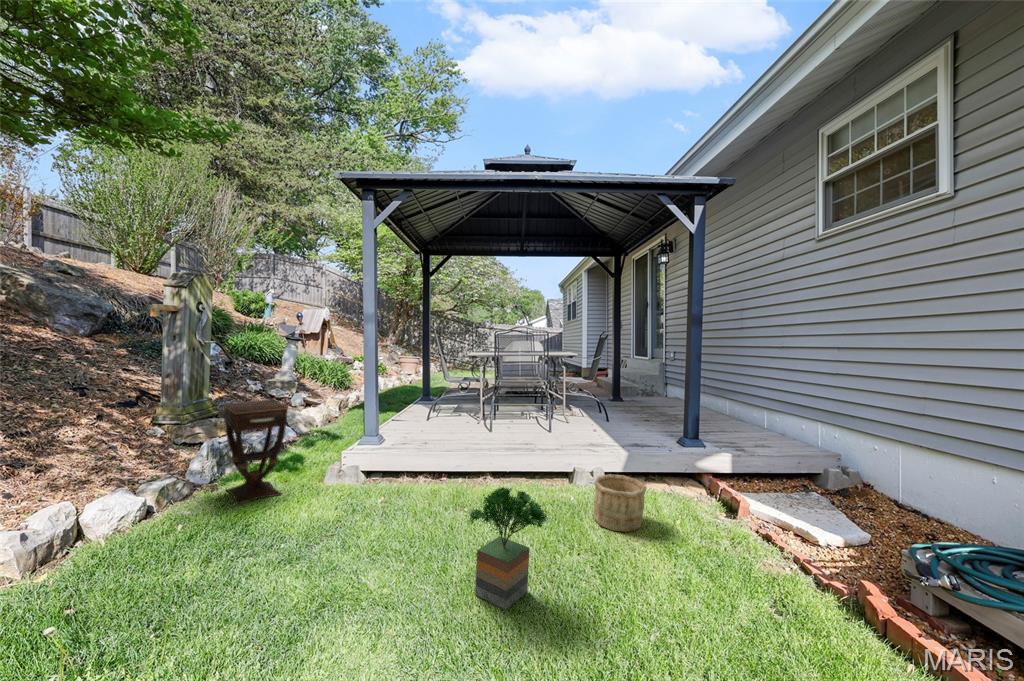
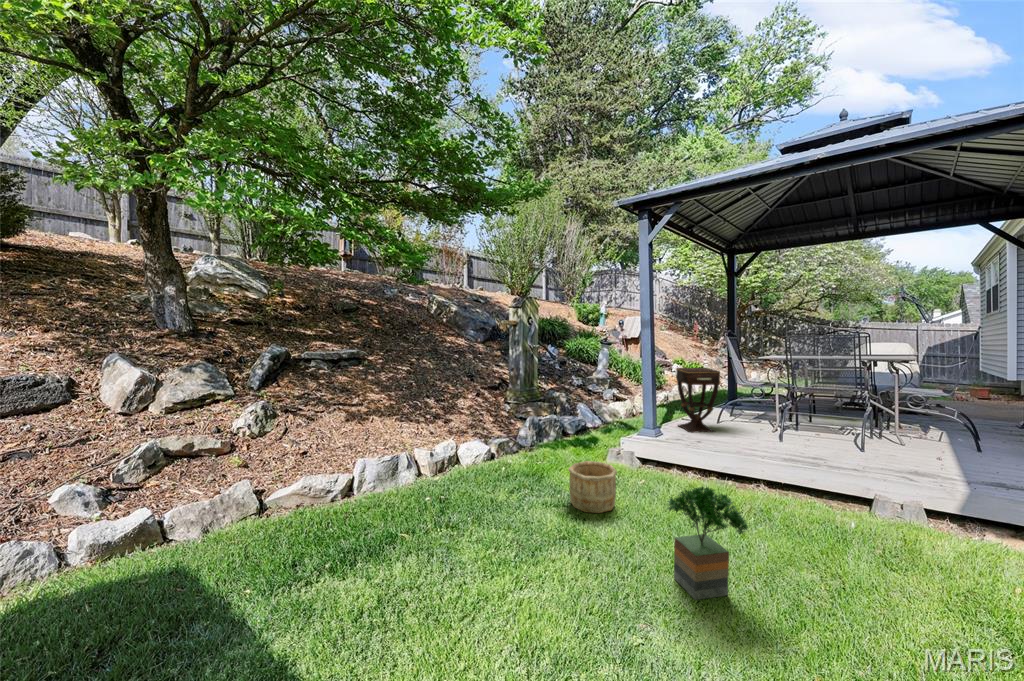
side table: present [224,400,288,504] -> present [676,368,720,433]
wooden bucket: present [594,474,647,532] -> present [568,461,617,513]

